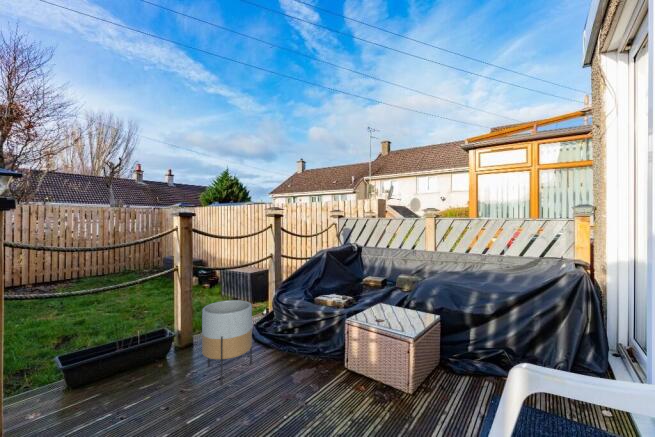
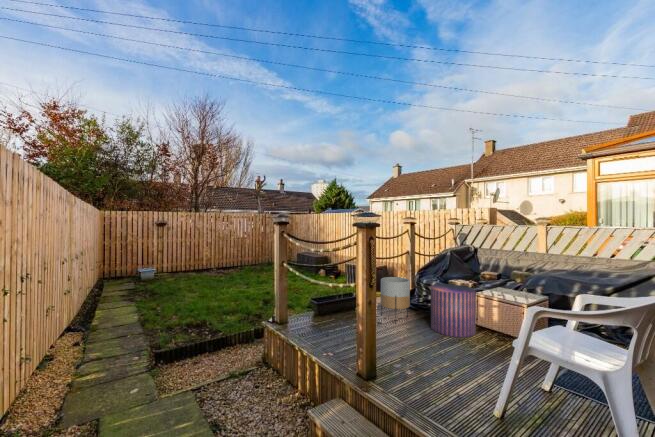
pouf: none [278,308,344,405] -> present [431,284,475,337]

